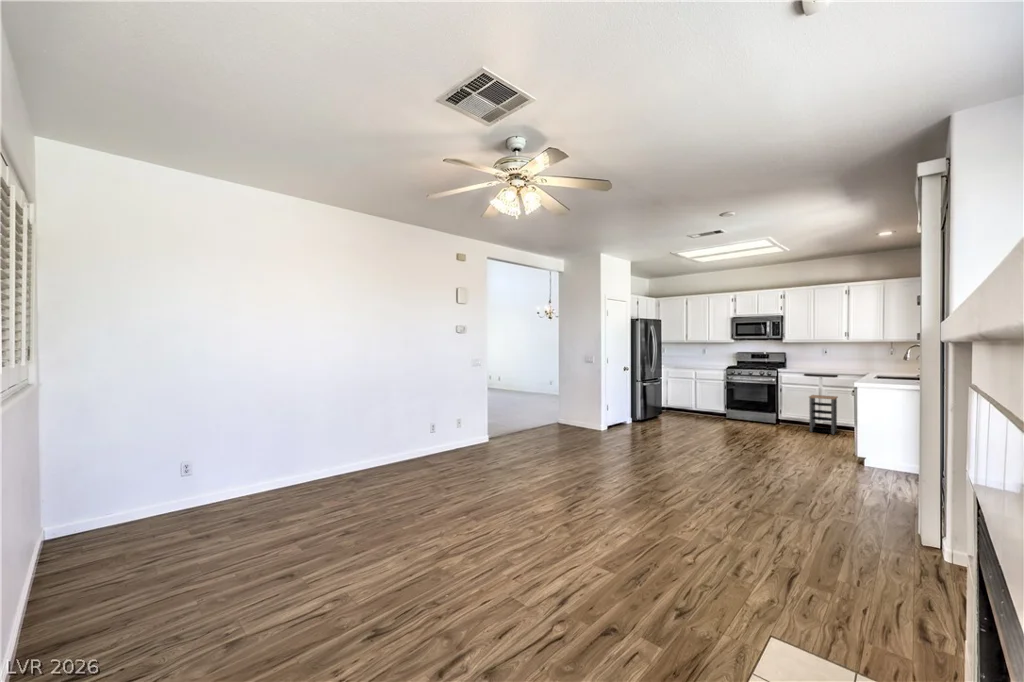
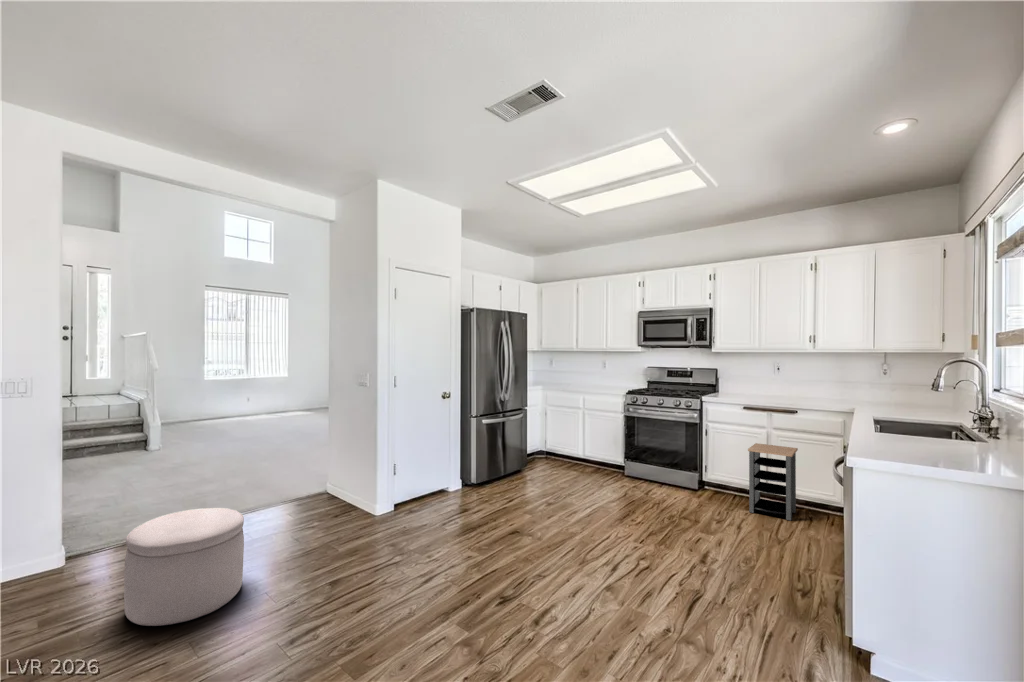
ottoman: none [543,415,585,456] -> present [124,508,244,626]

